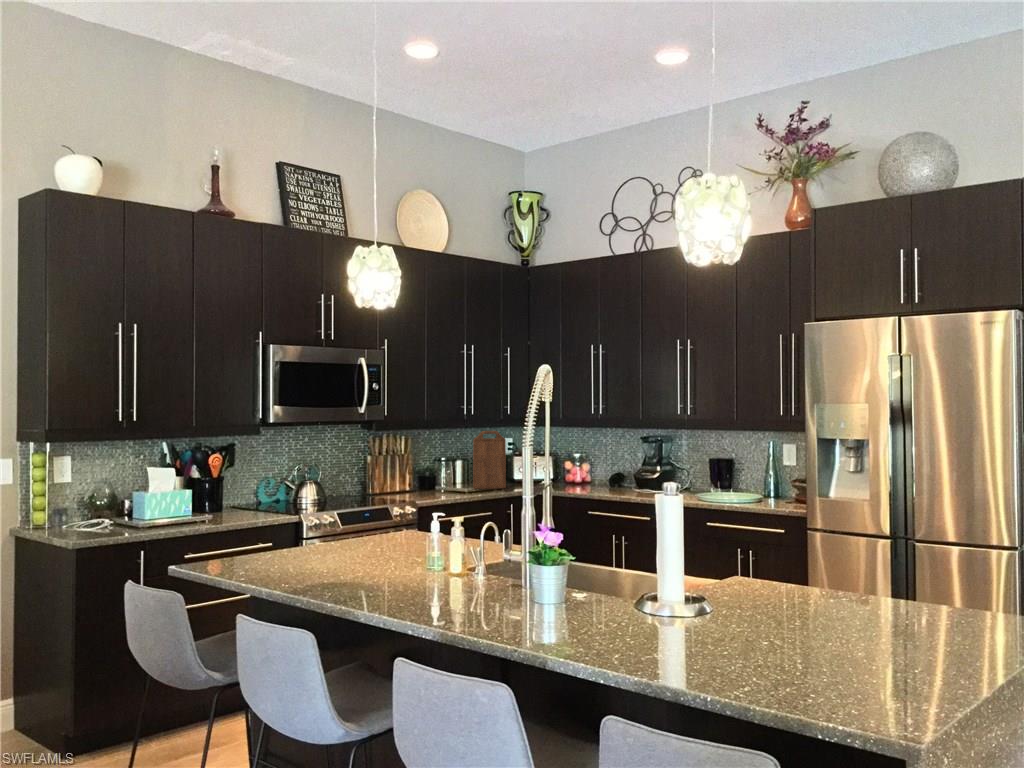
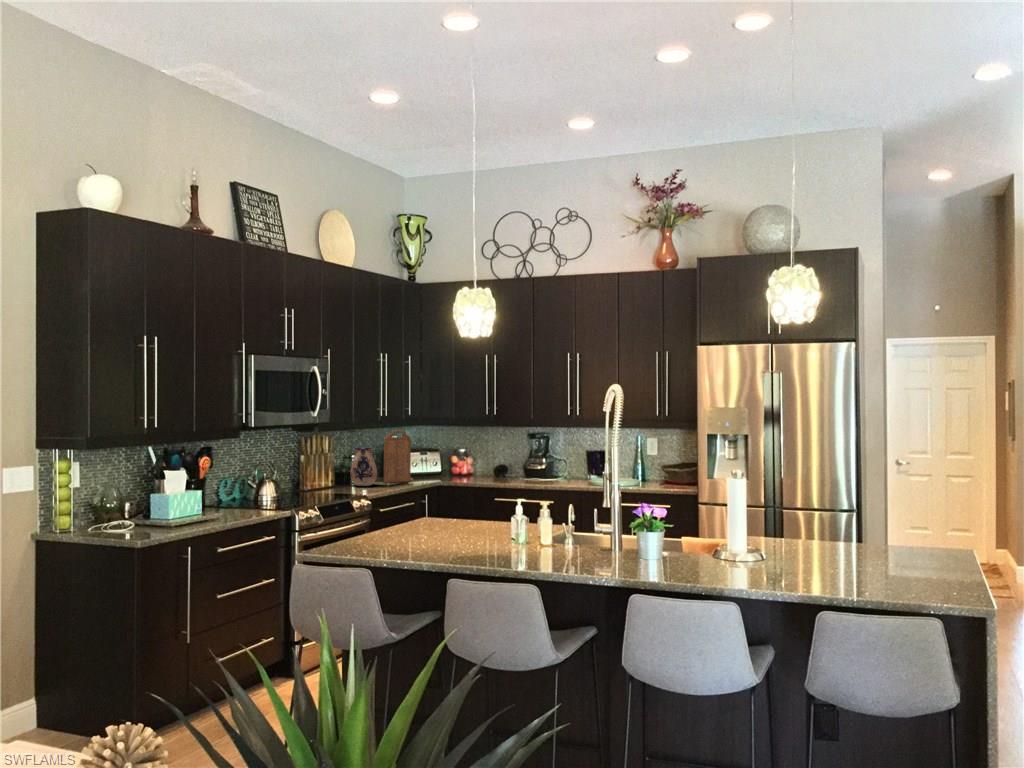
ceramic pitcher: none [430,449,460,492] -> present [350,447,377,486]

